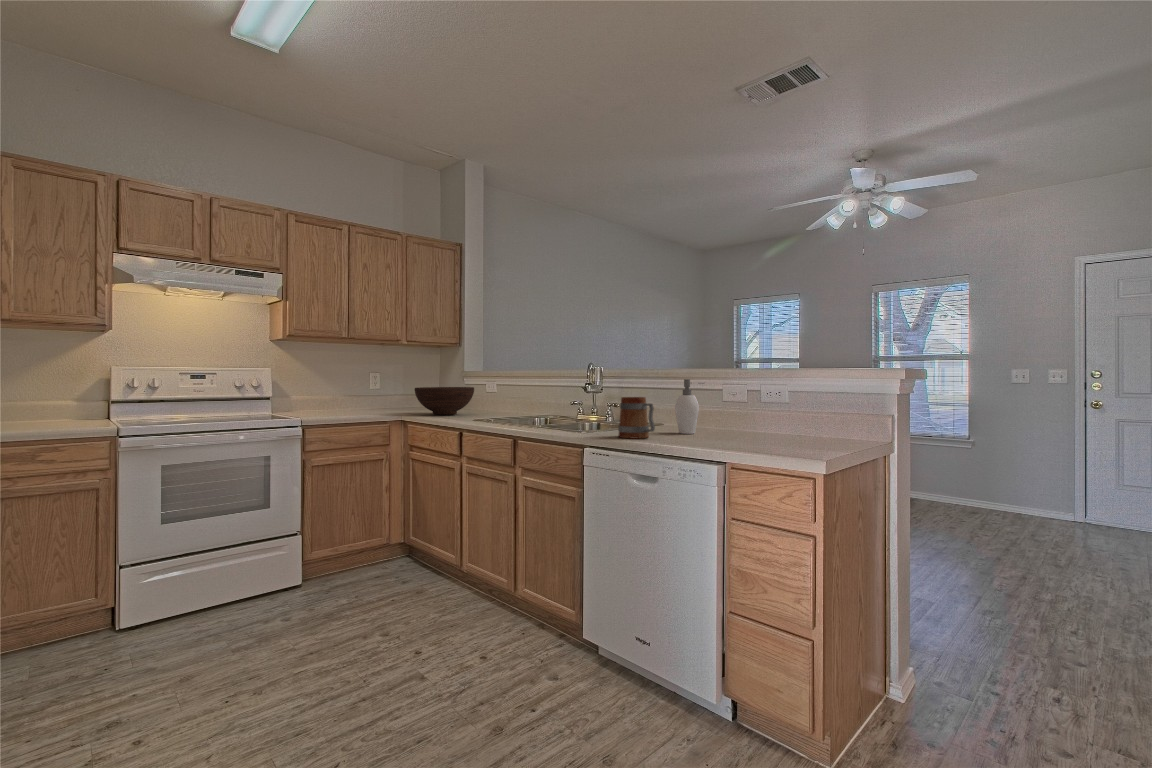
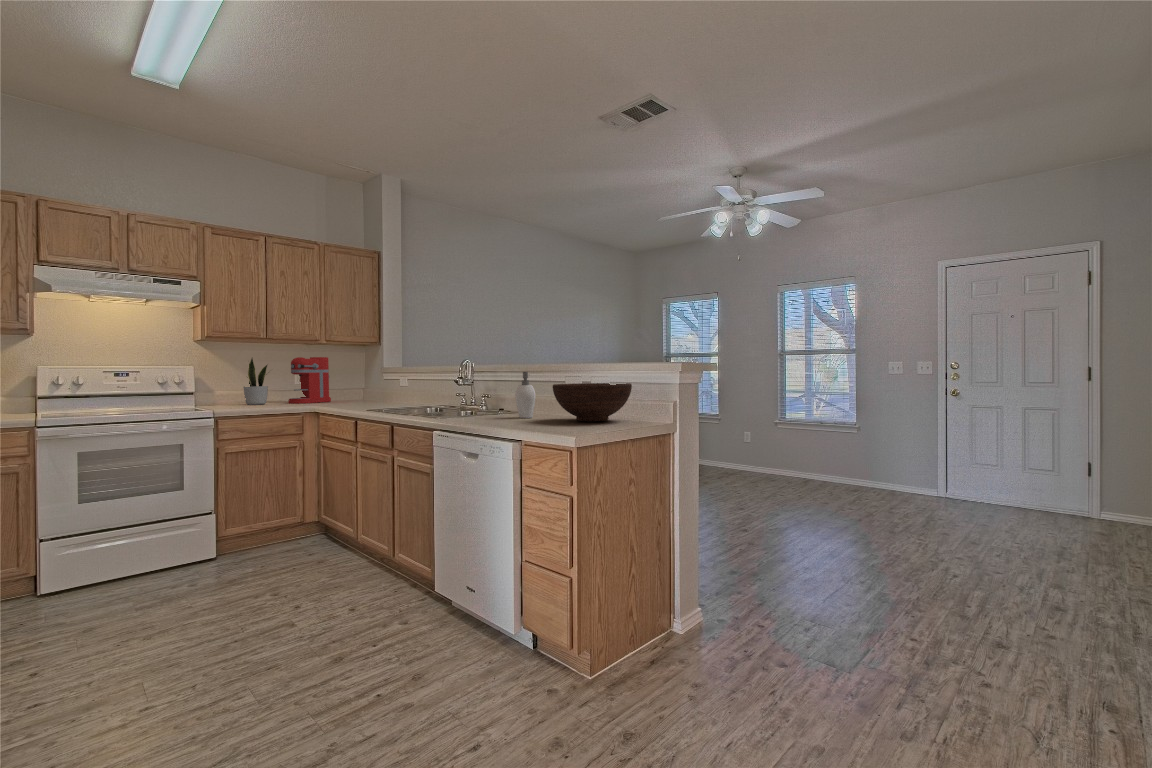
potted plant: none [312,357,353,412] -> present [243,358,268,405]
coffee maker: none [364,360,407,410] -> present [288,357,331,404]
fruit bowl: present [415,387,474,415] -> present [553,383,632,422]
mug: present [618,397,655,439] -> none [457,387,484,422]

